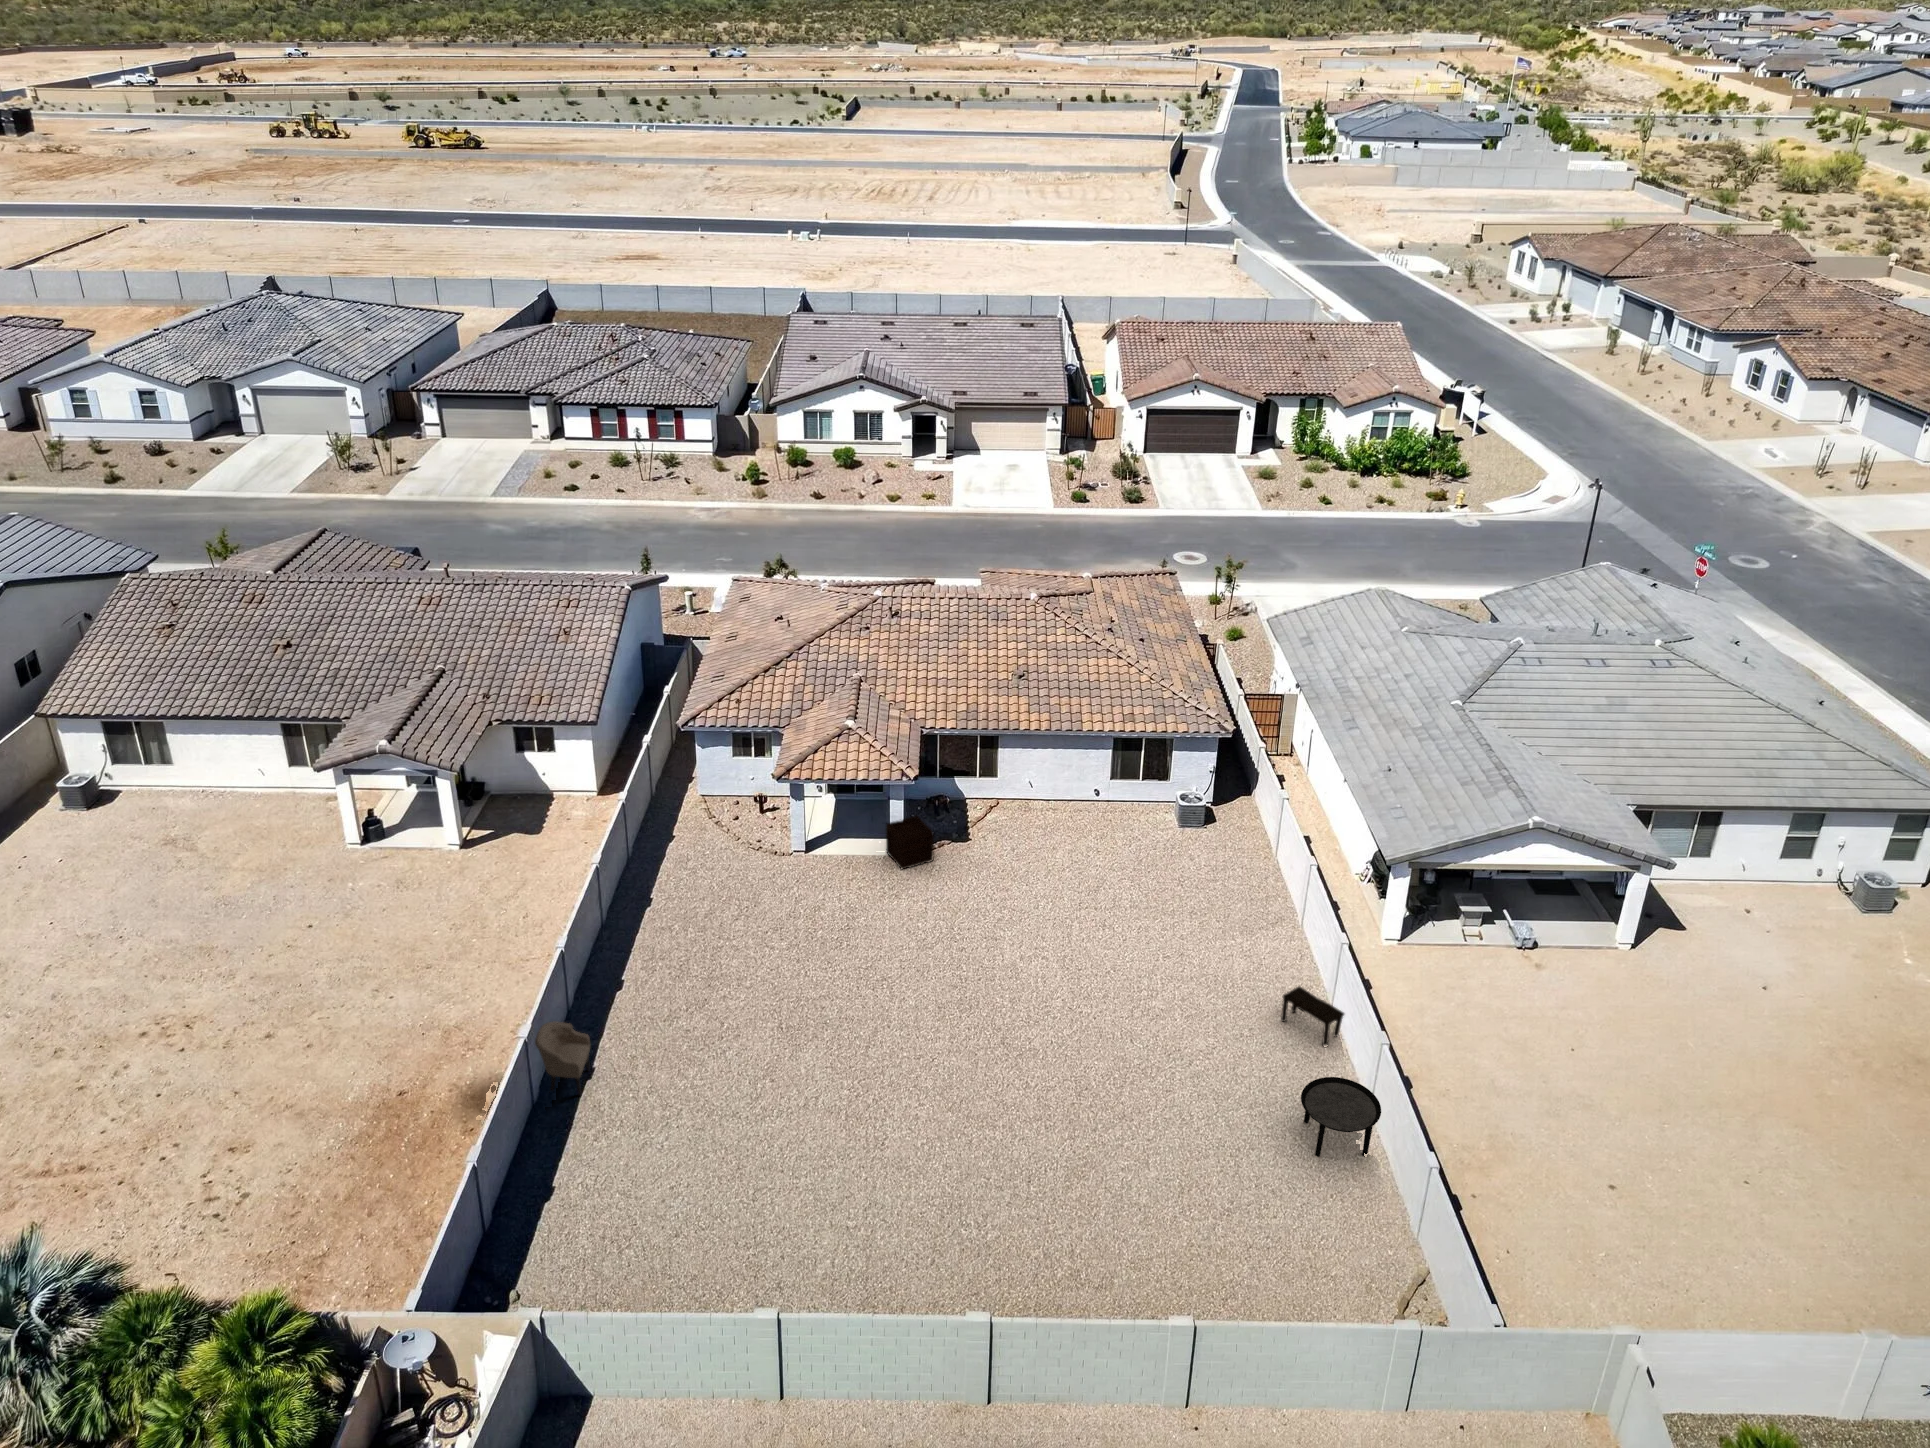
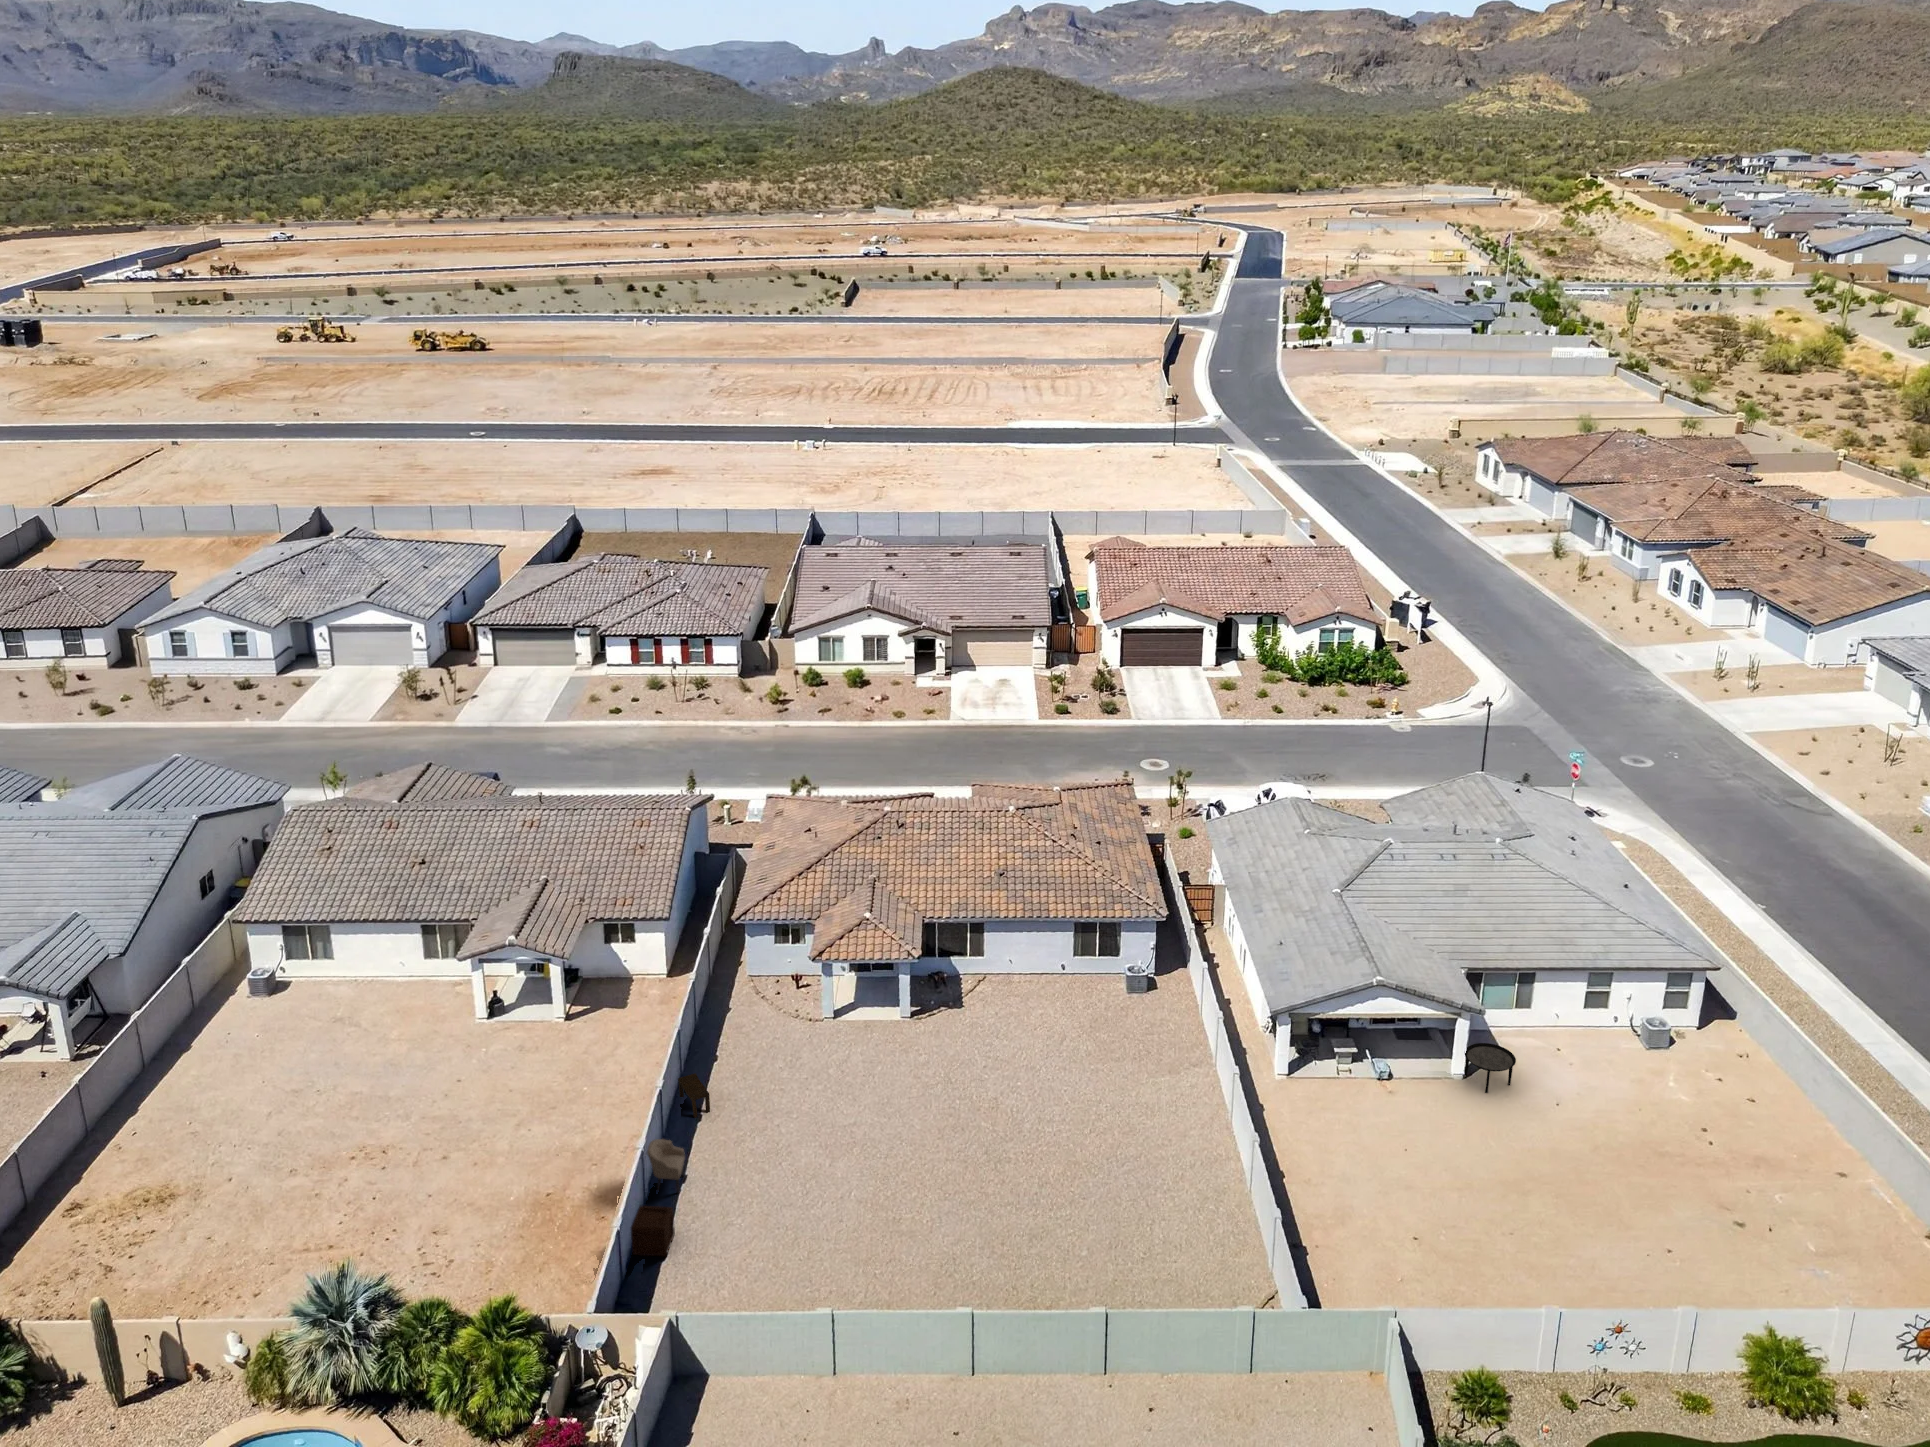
wooden crate: present [886,816,934,869] -> present [631,1205,675,1256]
bench: present [1281,986,1344,1046] -> present [678,1073,710,1118]
round table: present [1301,1077,1381,1157] -> present [1465,1043,1516,1093]

